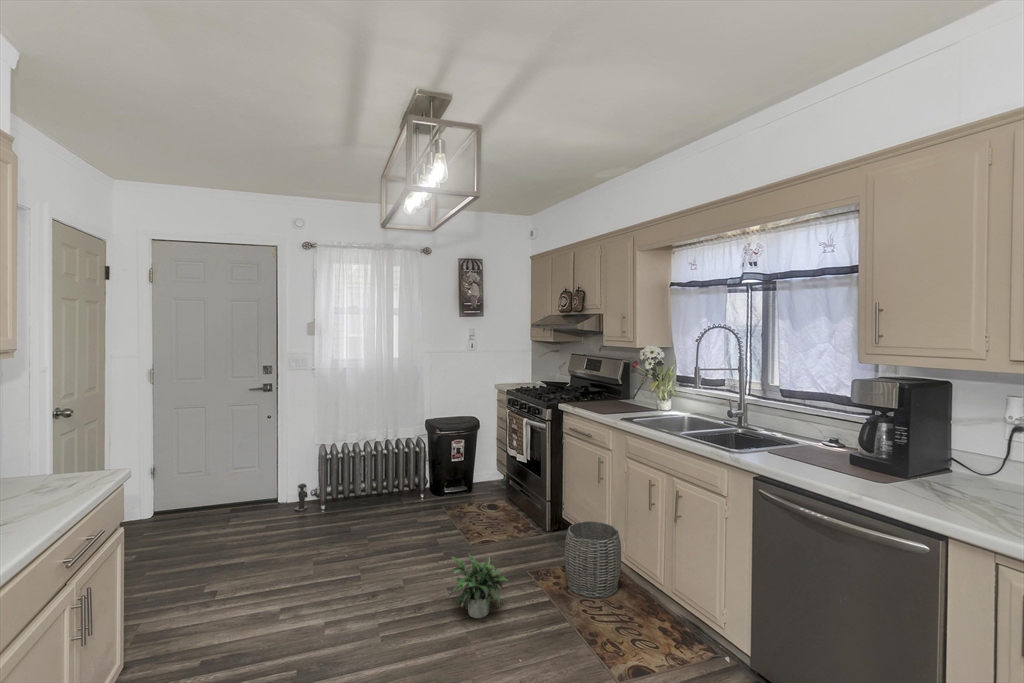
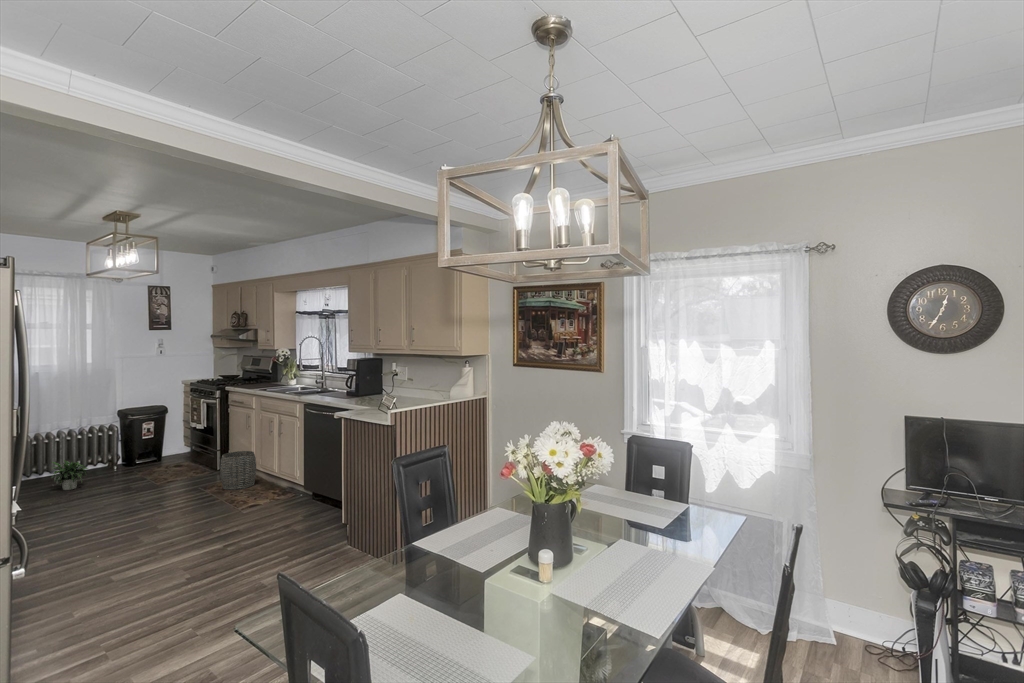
potted plant: present [451,553,508,618] -> present [51,460,88,490]

